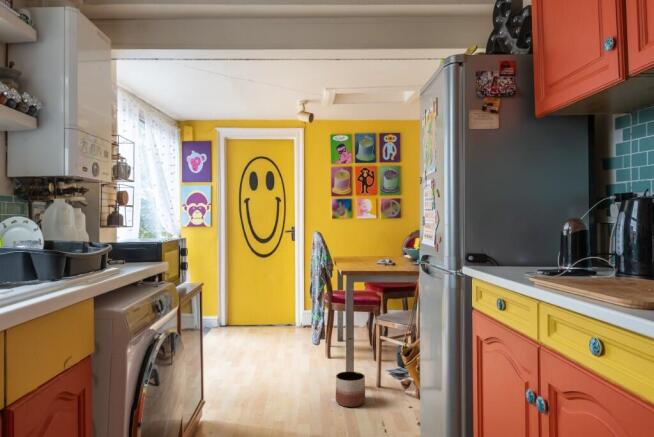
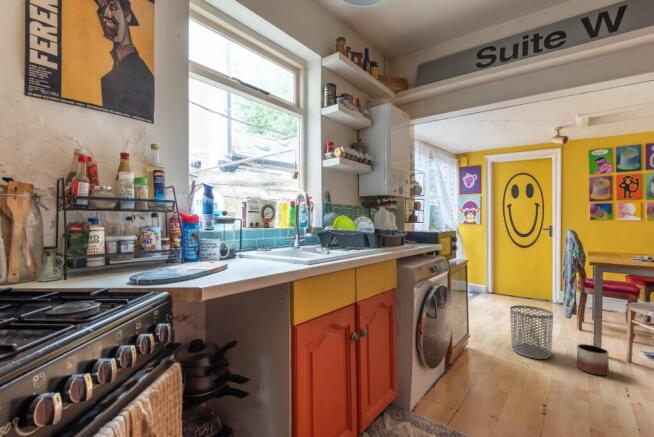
waste bin: none [262,336,311,407] -> present [510,305,553,359]

